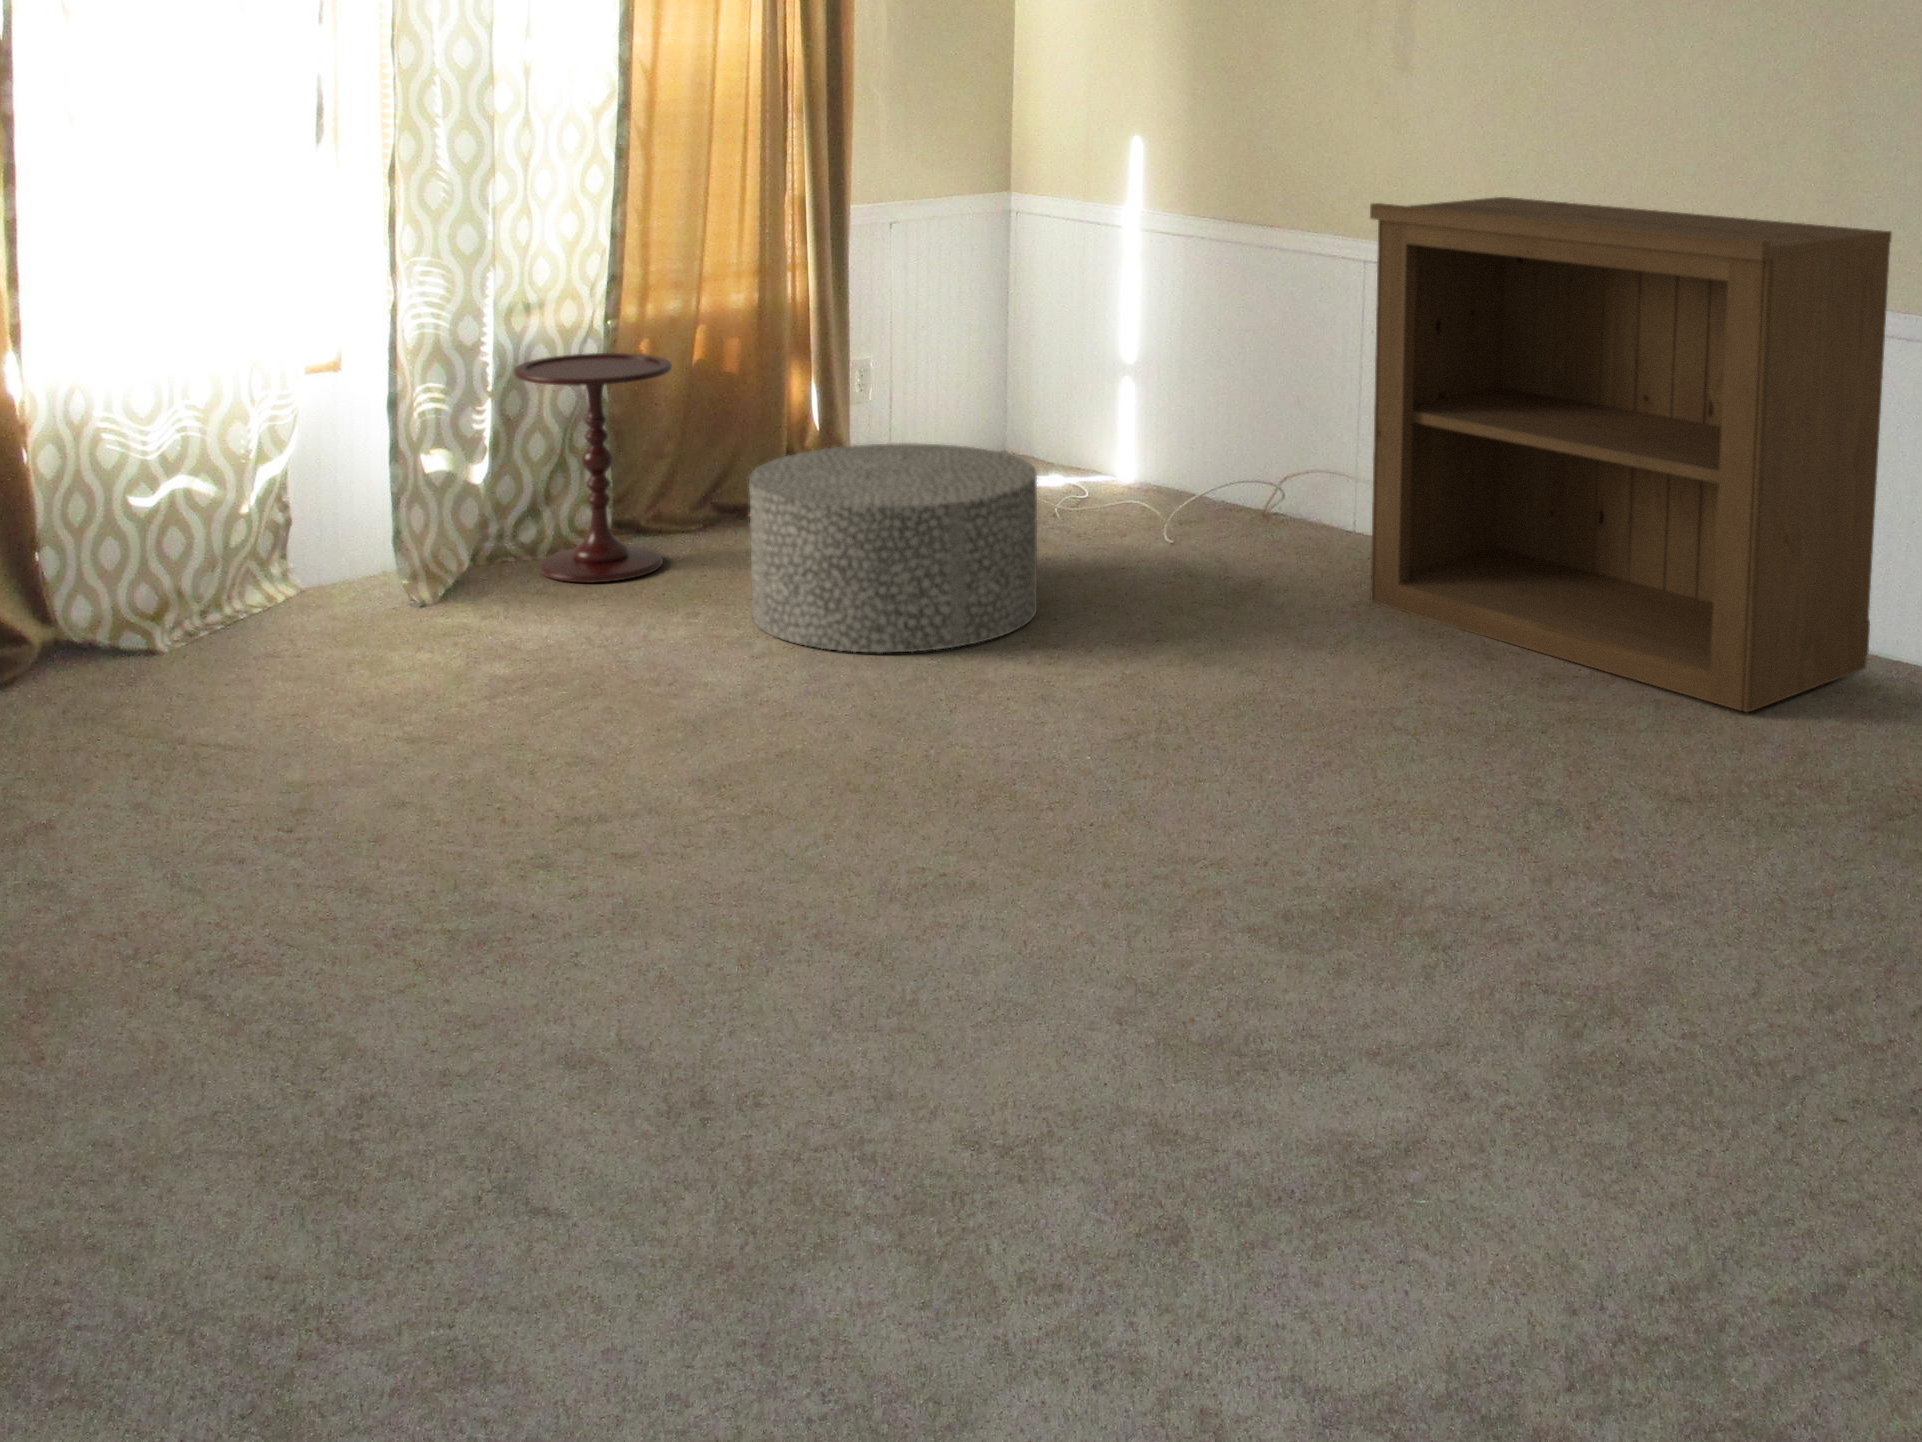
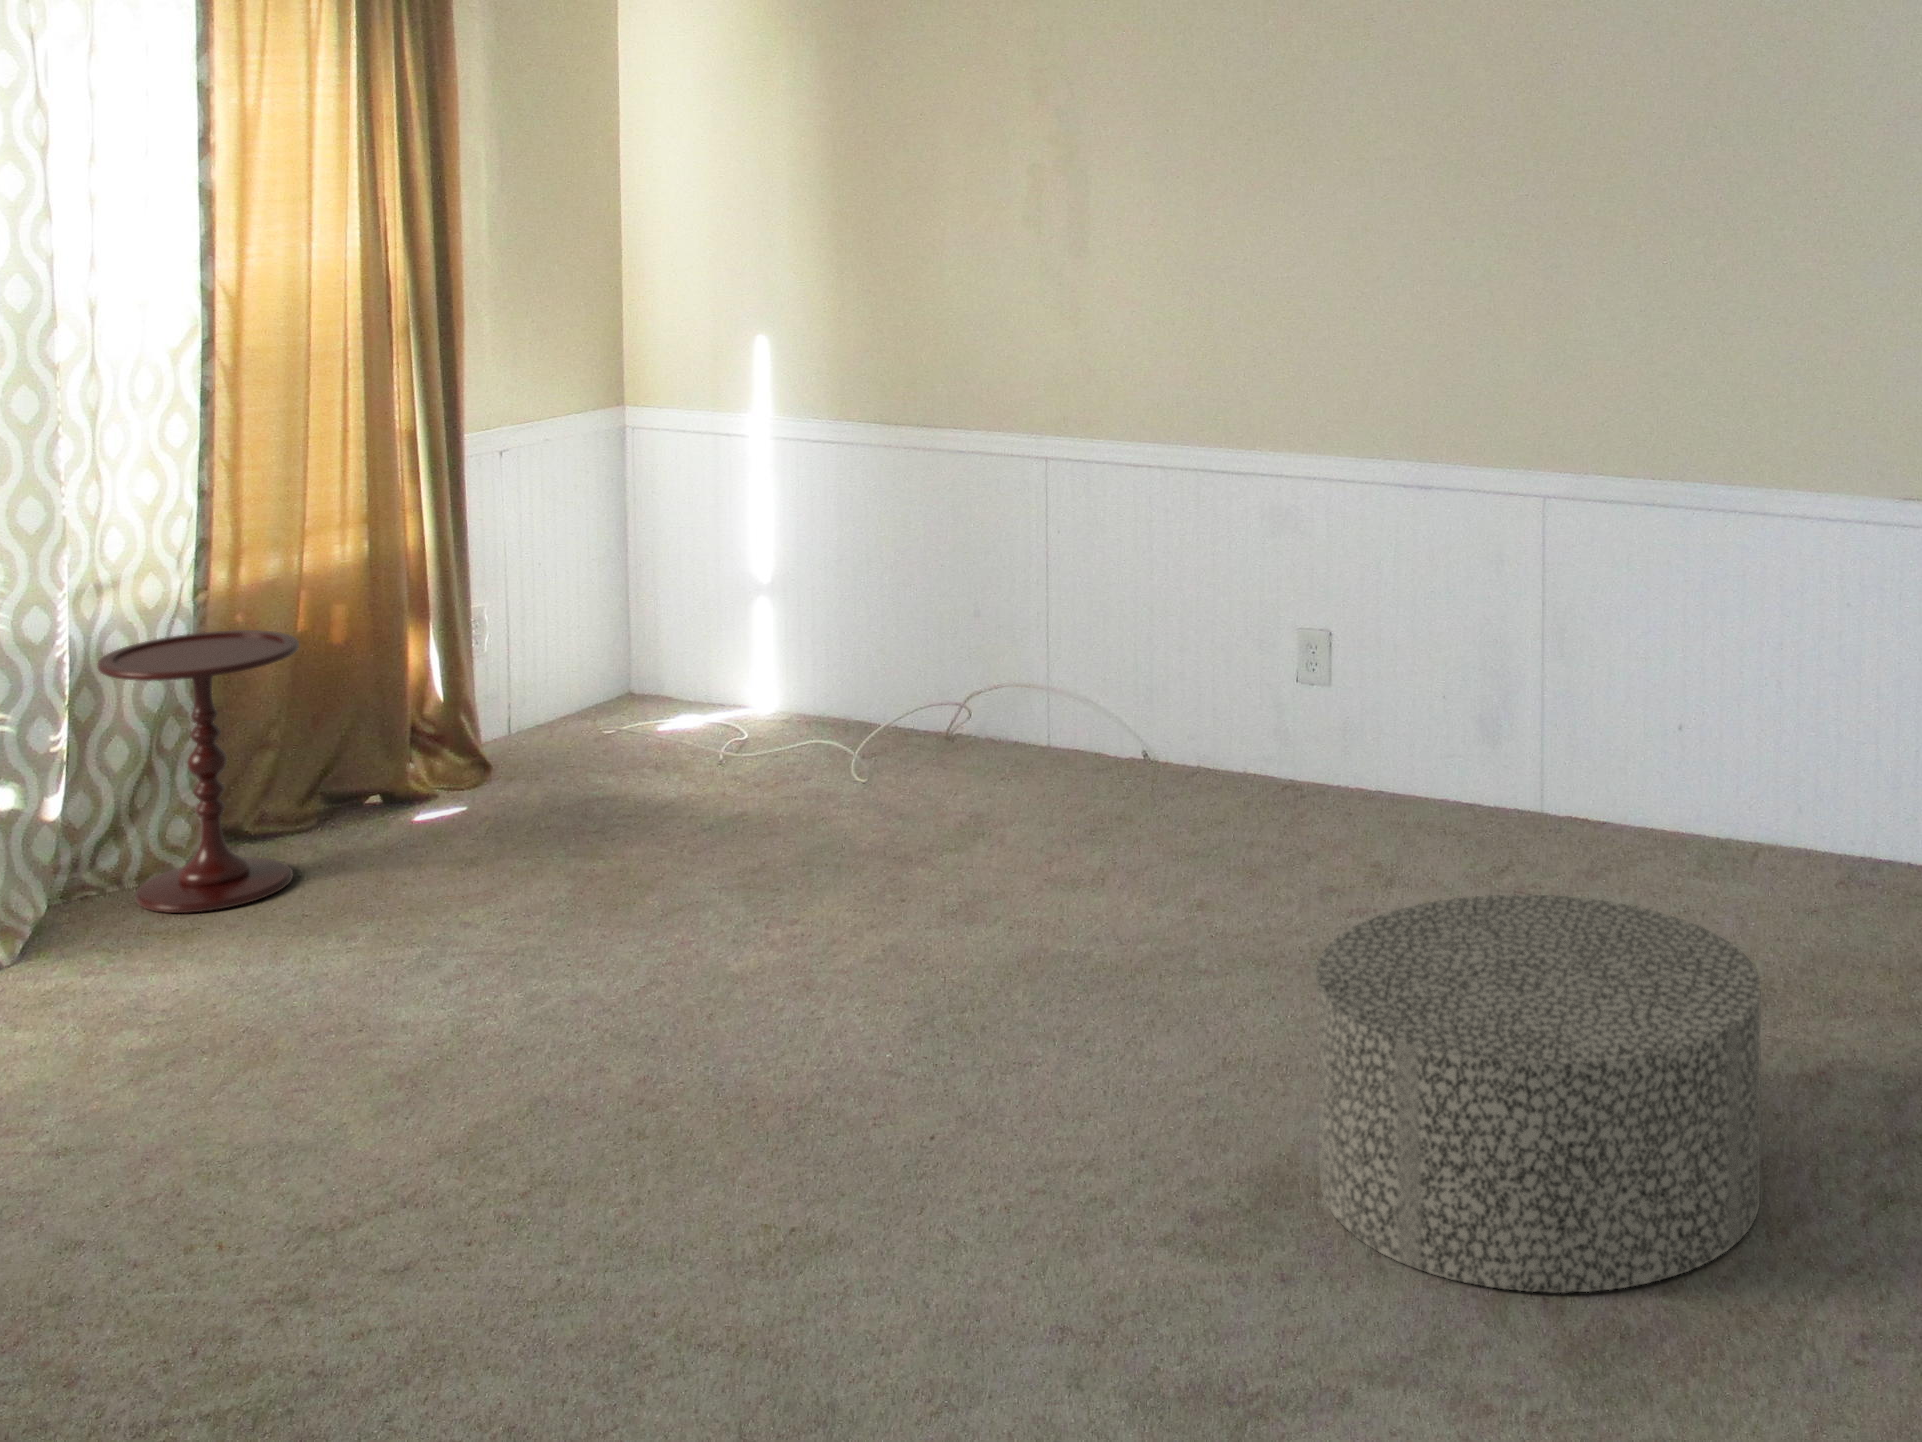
bookshelf: present [1370,197,1892,712] -> none [1091,389,1598,887]
ottoman: present [749,443,1037,653] -> present [1316,894,1761,1293]

